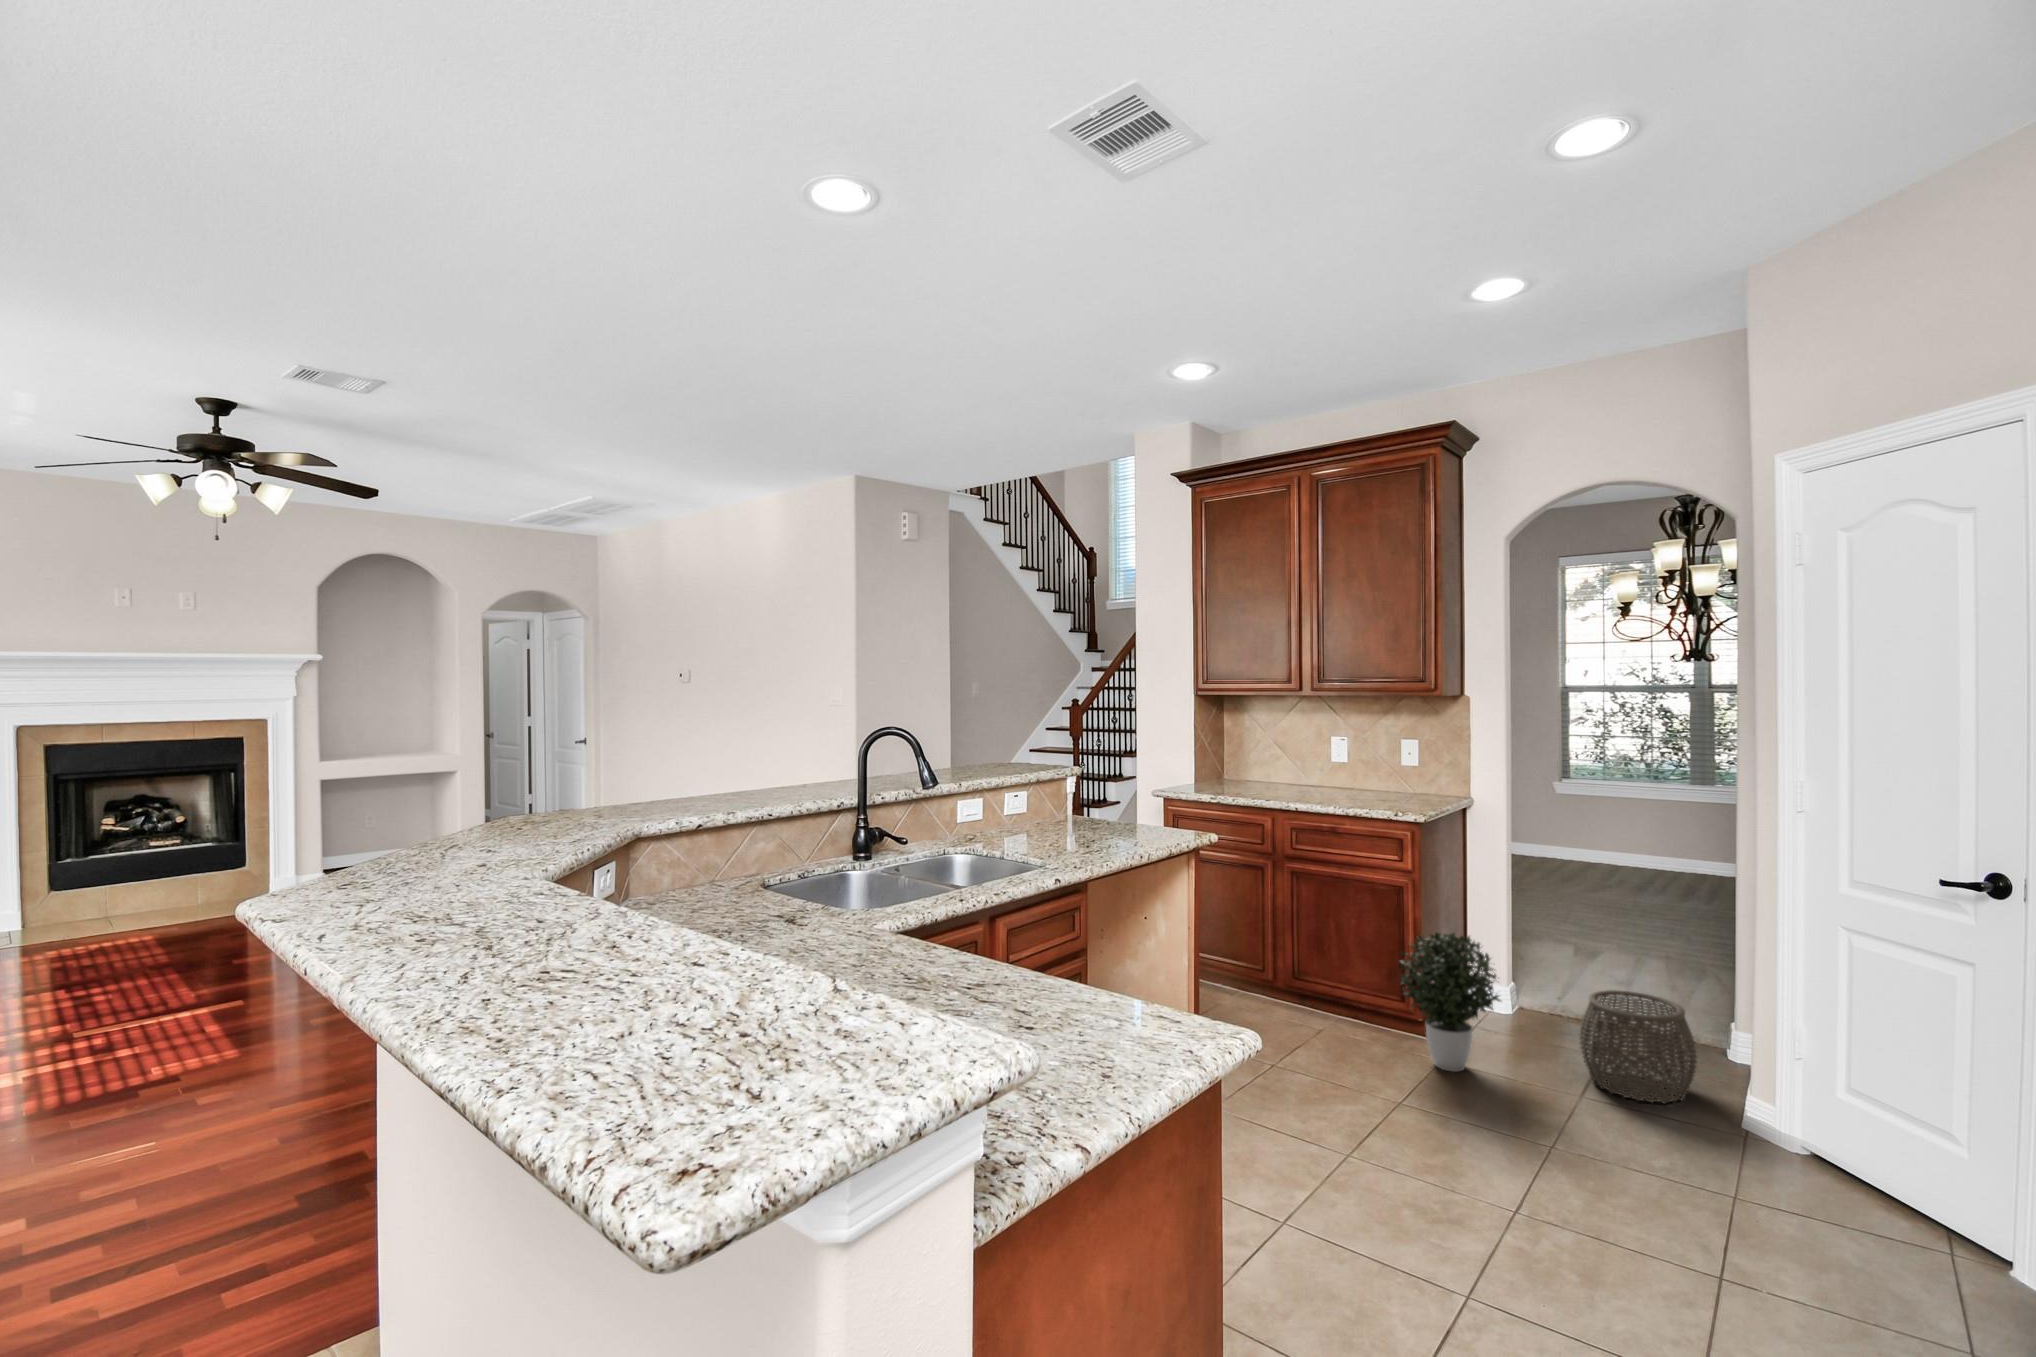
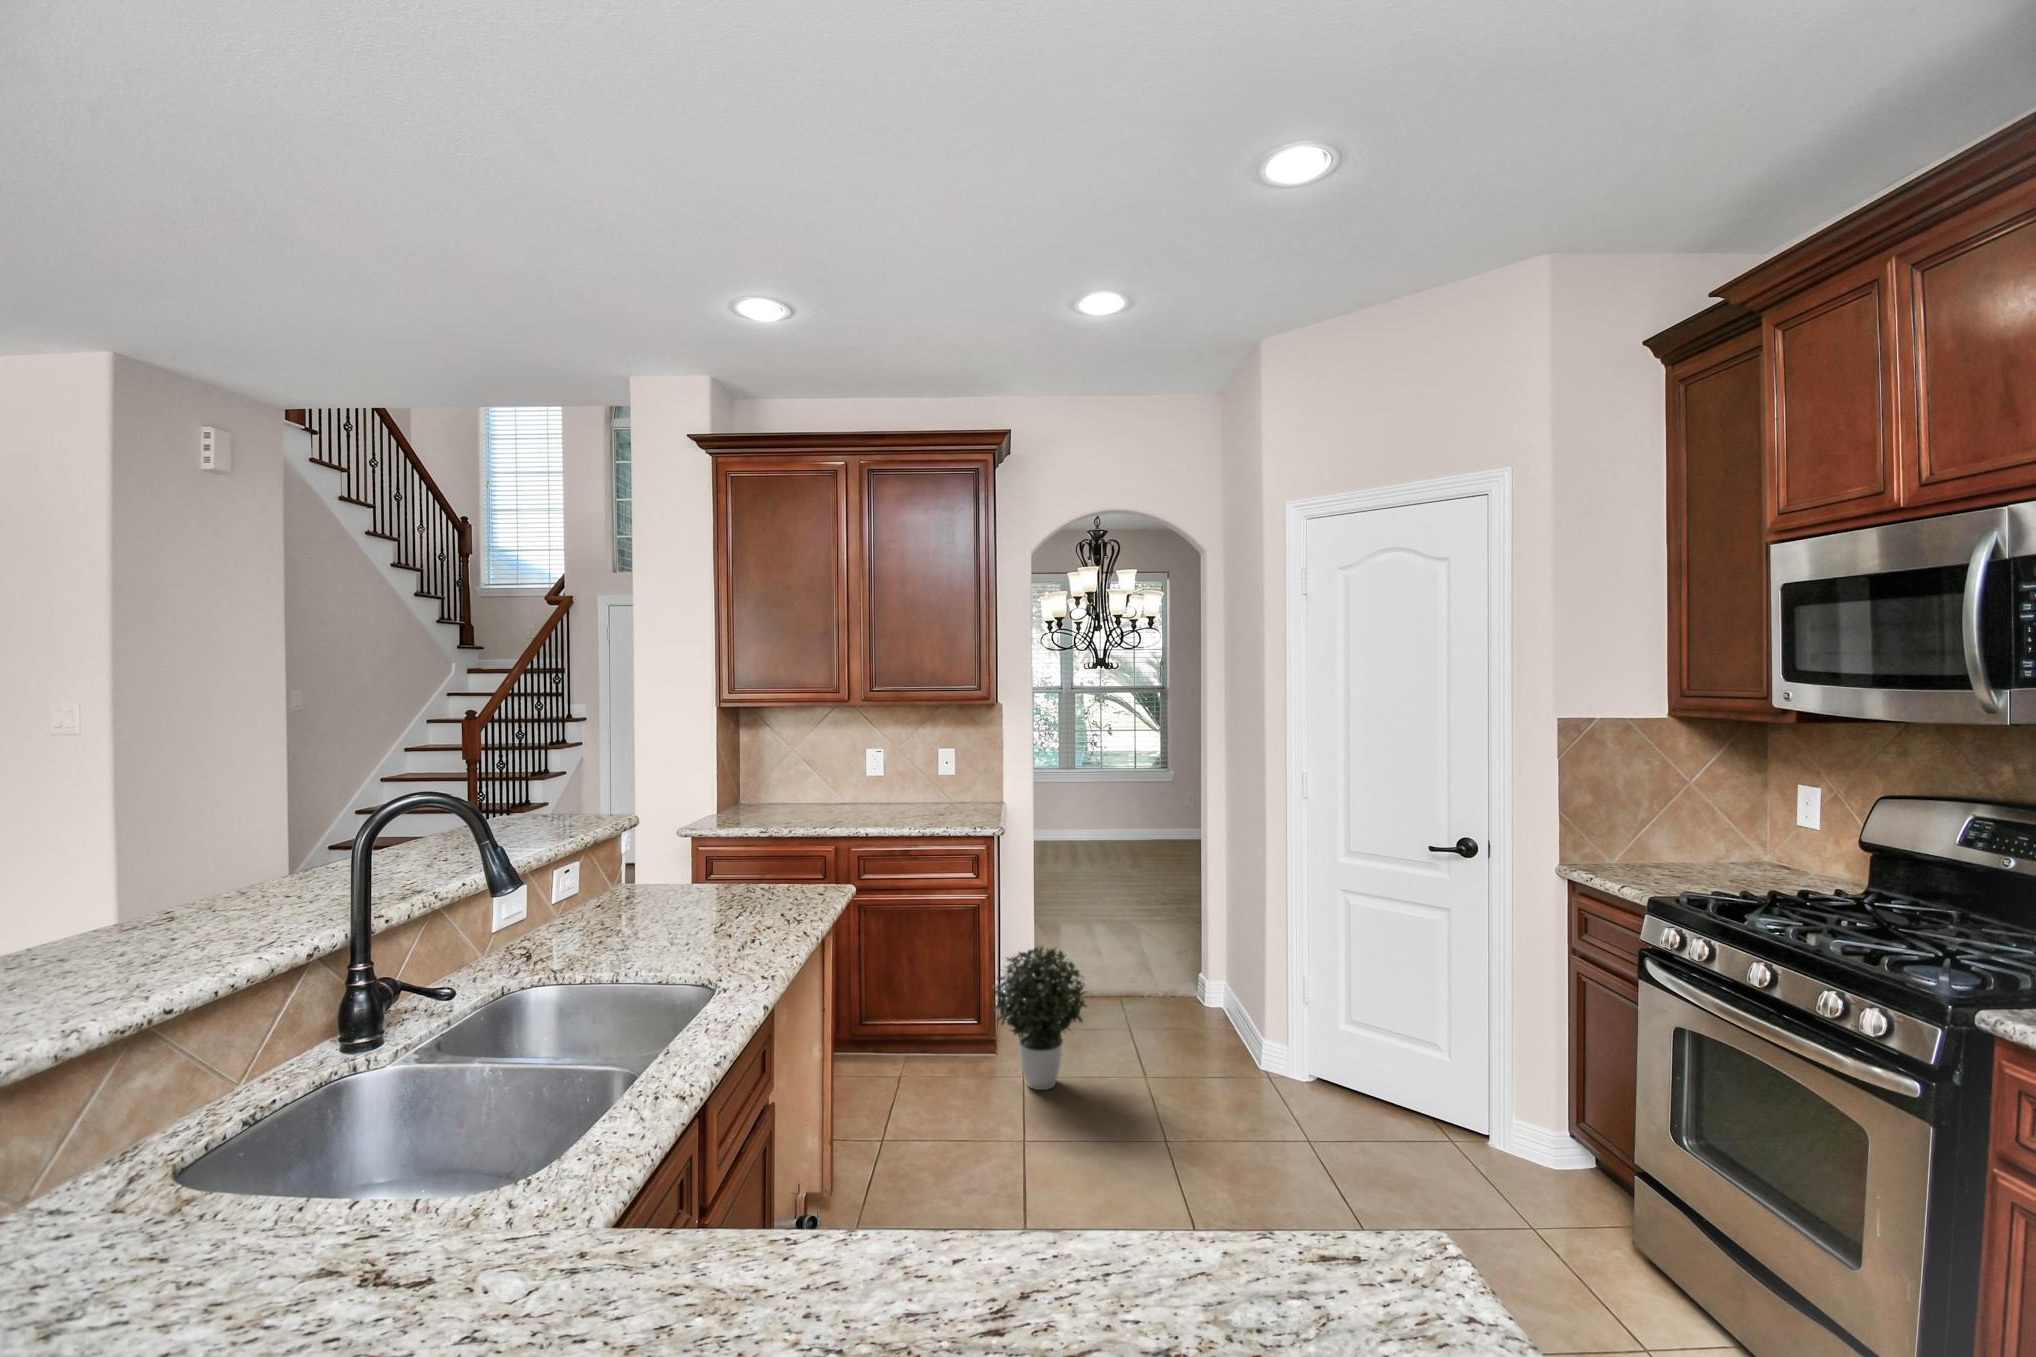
woven basket: present [1579,990,1698,1103] -> none [1136,969,1227,1070]

